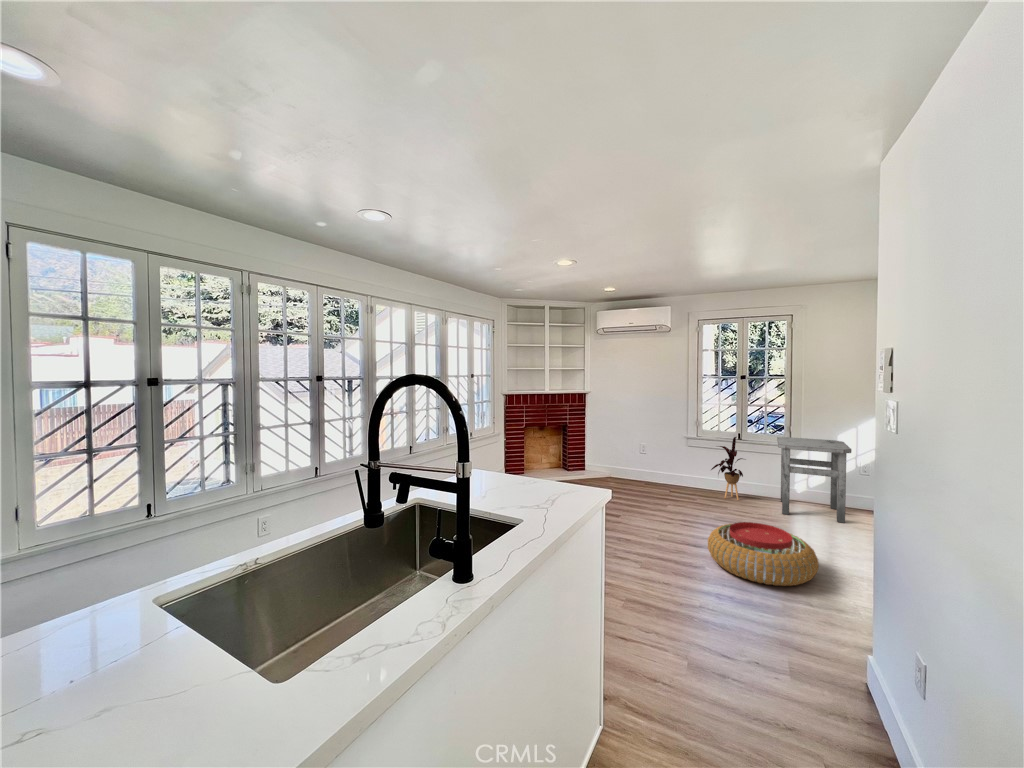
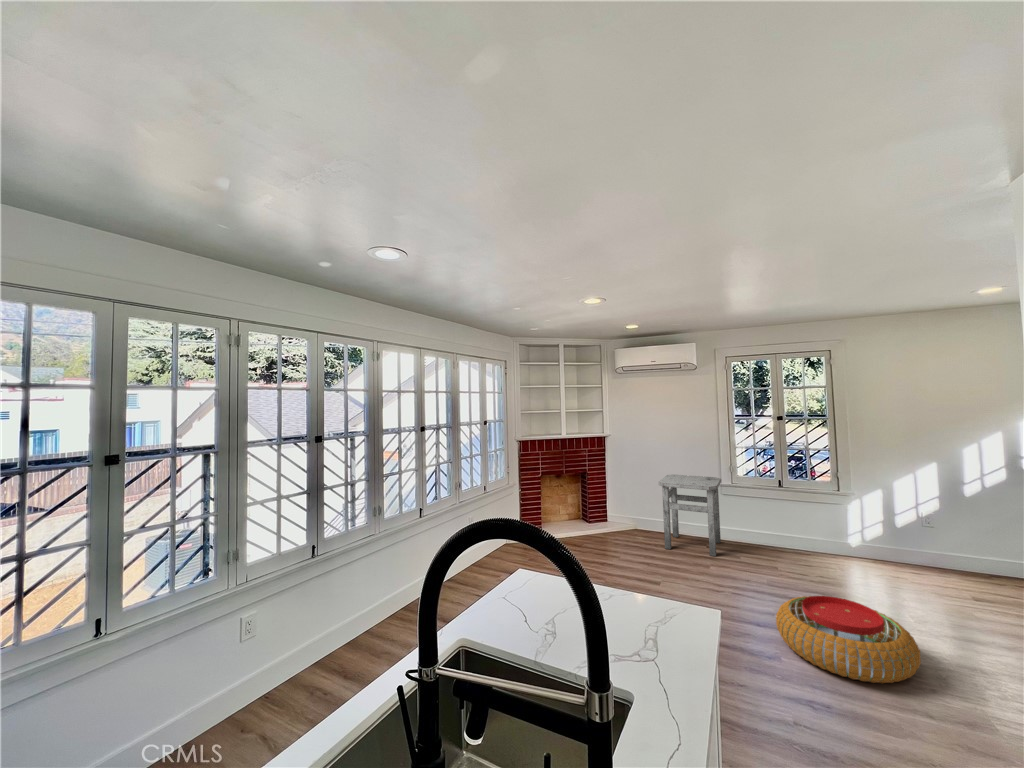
house plant: present [711,437,743,500] -> none [753,486,795,558]
side table: present [777,437,851,523] -> present [659,475,721,556]

